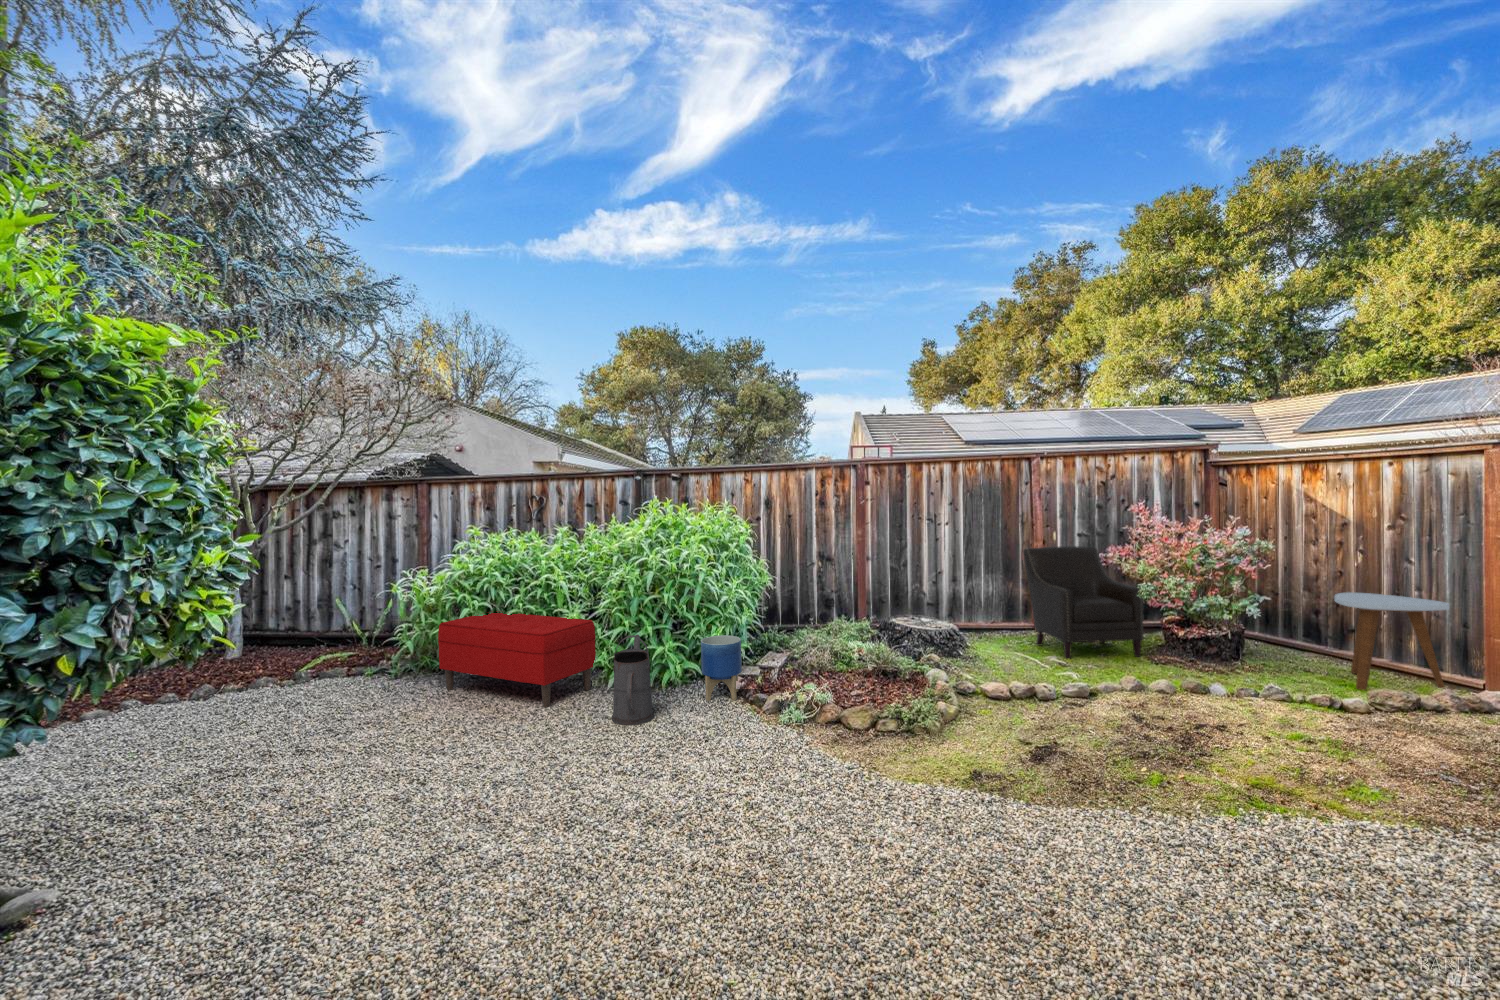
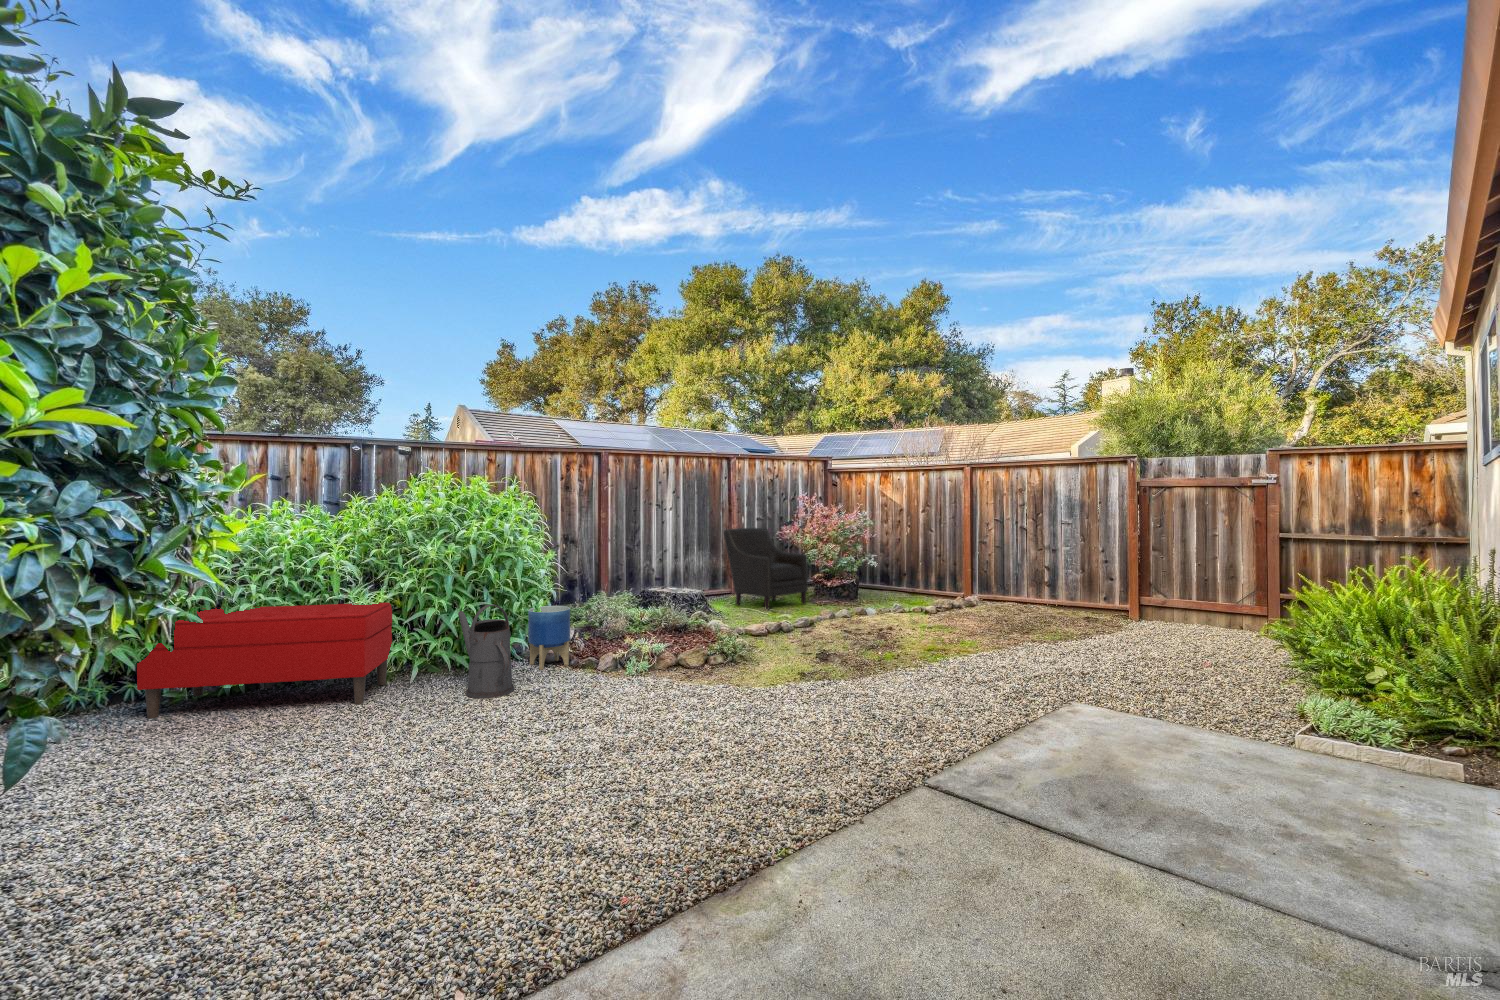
side table: present [1334,592,1449,690] -> none [905,550,955,606]

